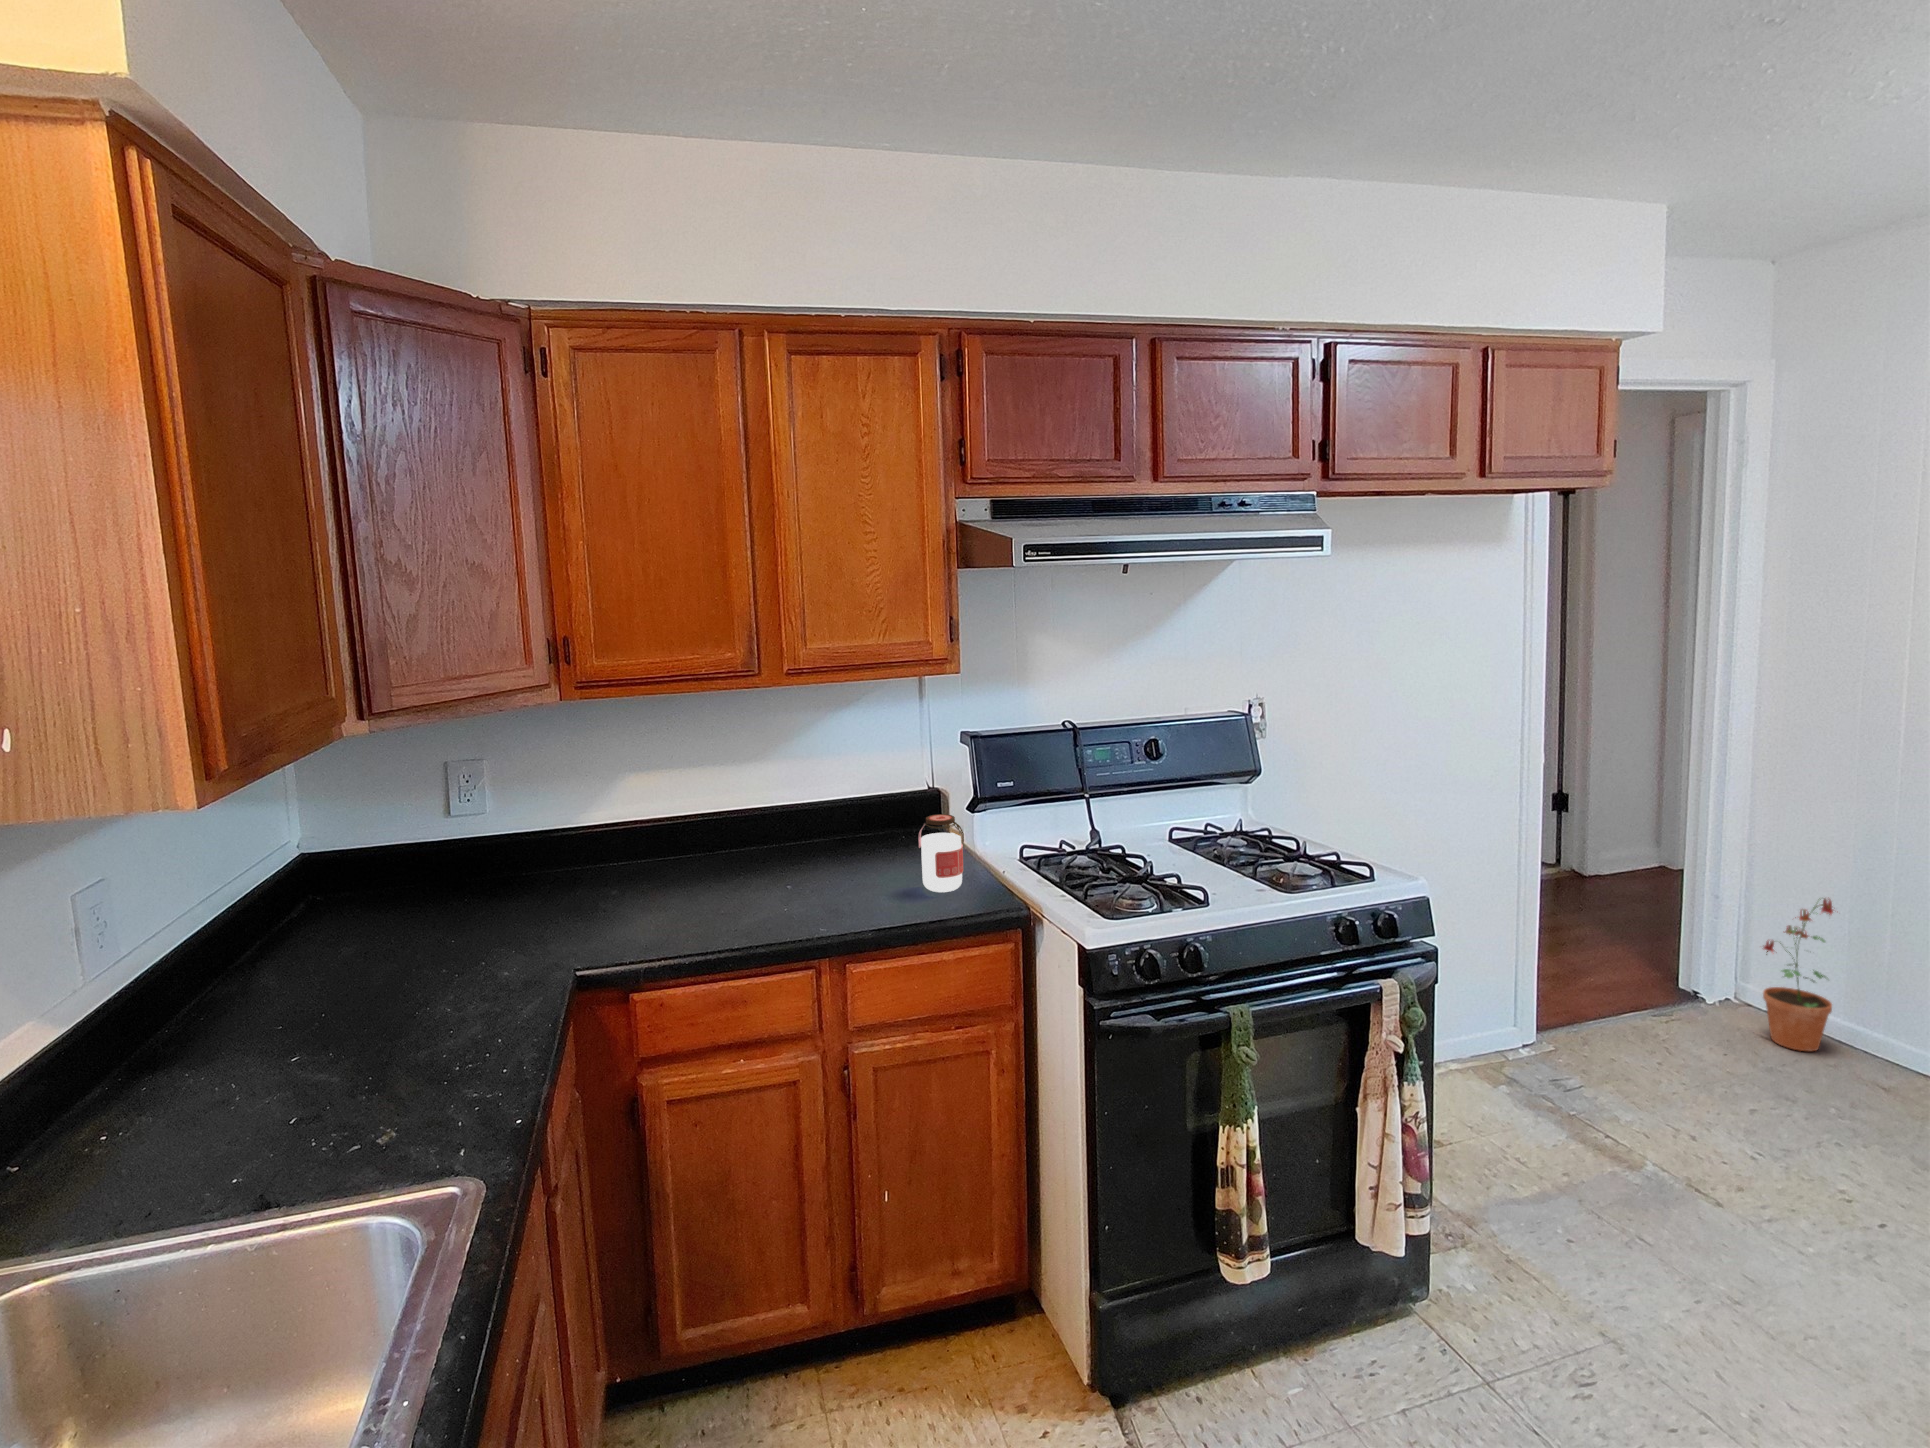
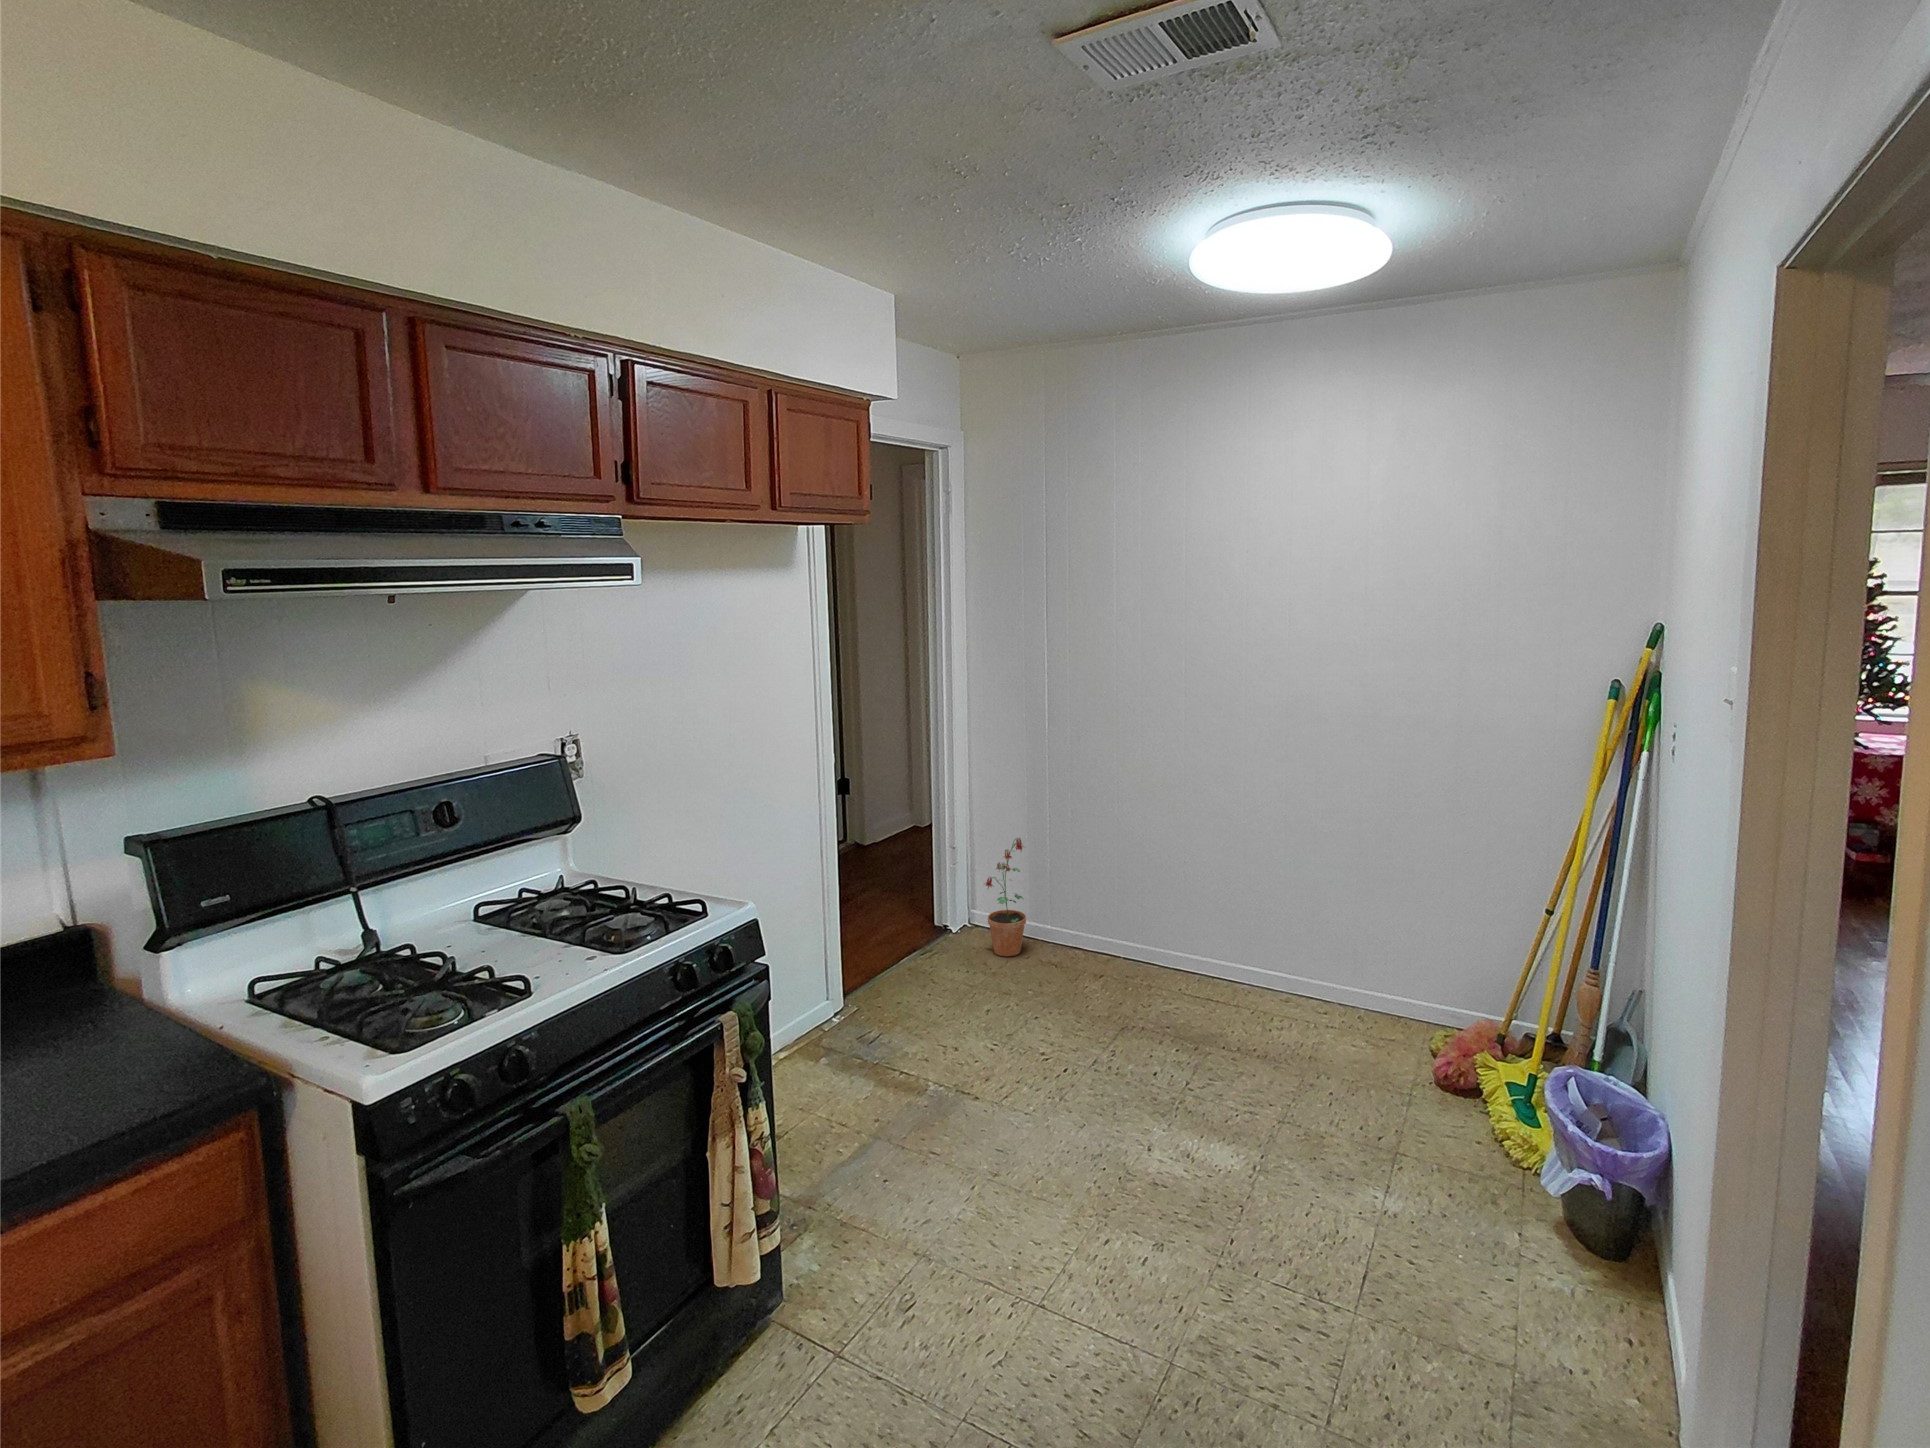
jar: present [918,814,964,892] -> none [50,967,148,1091]

